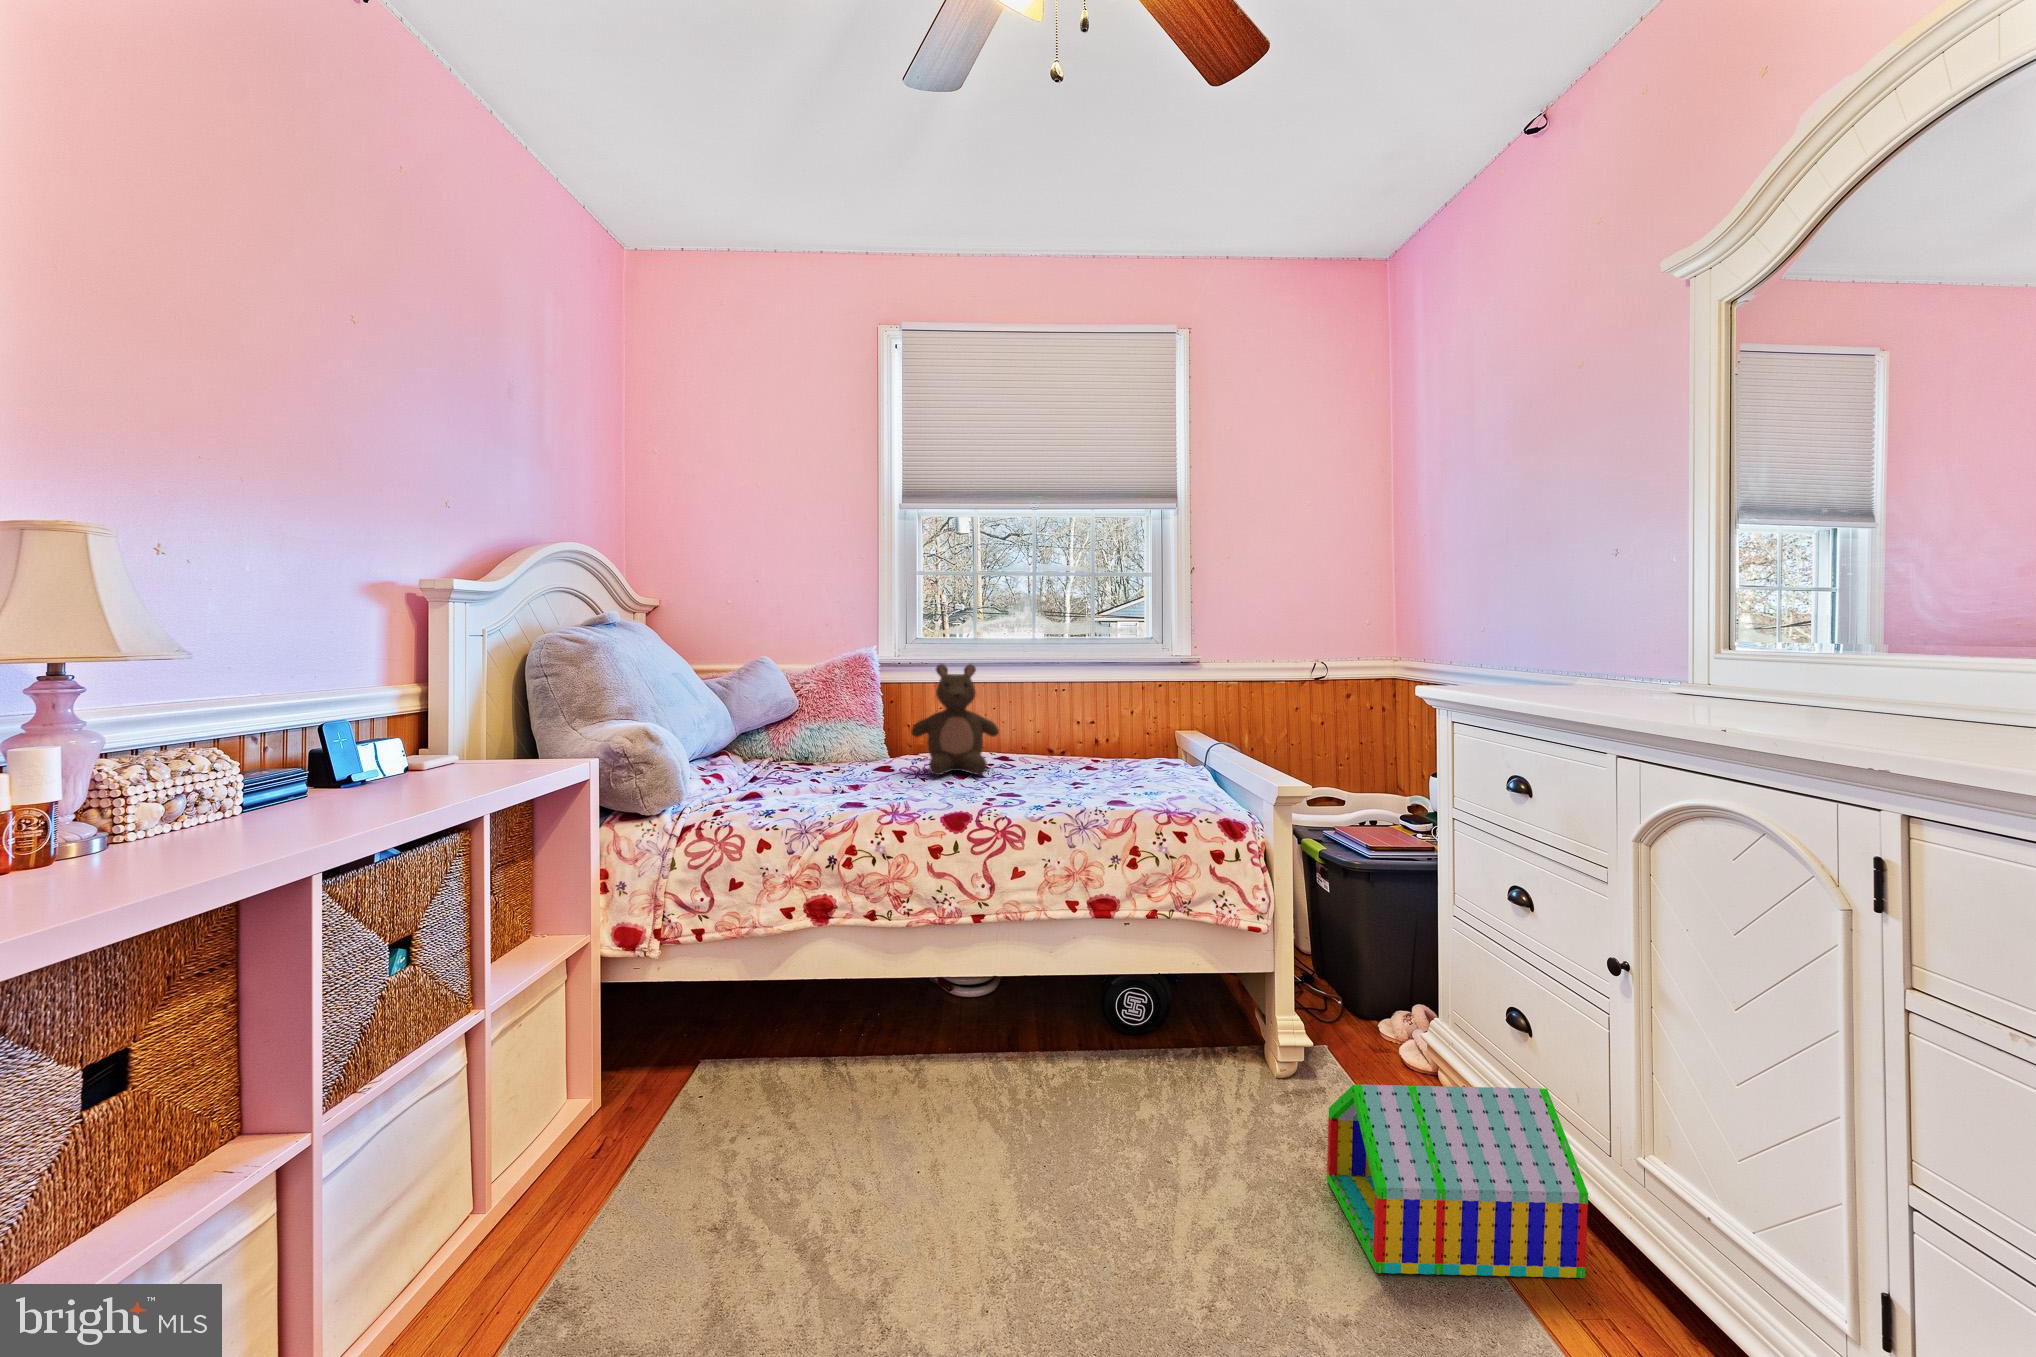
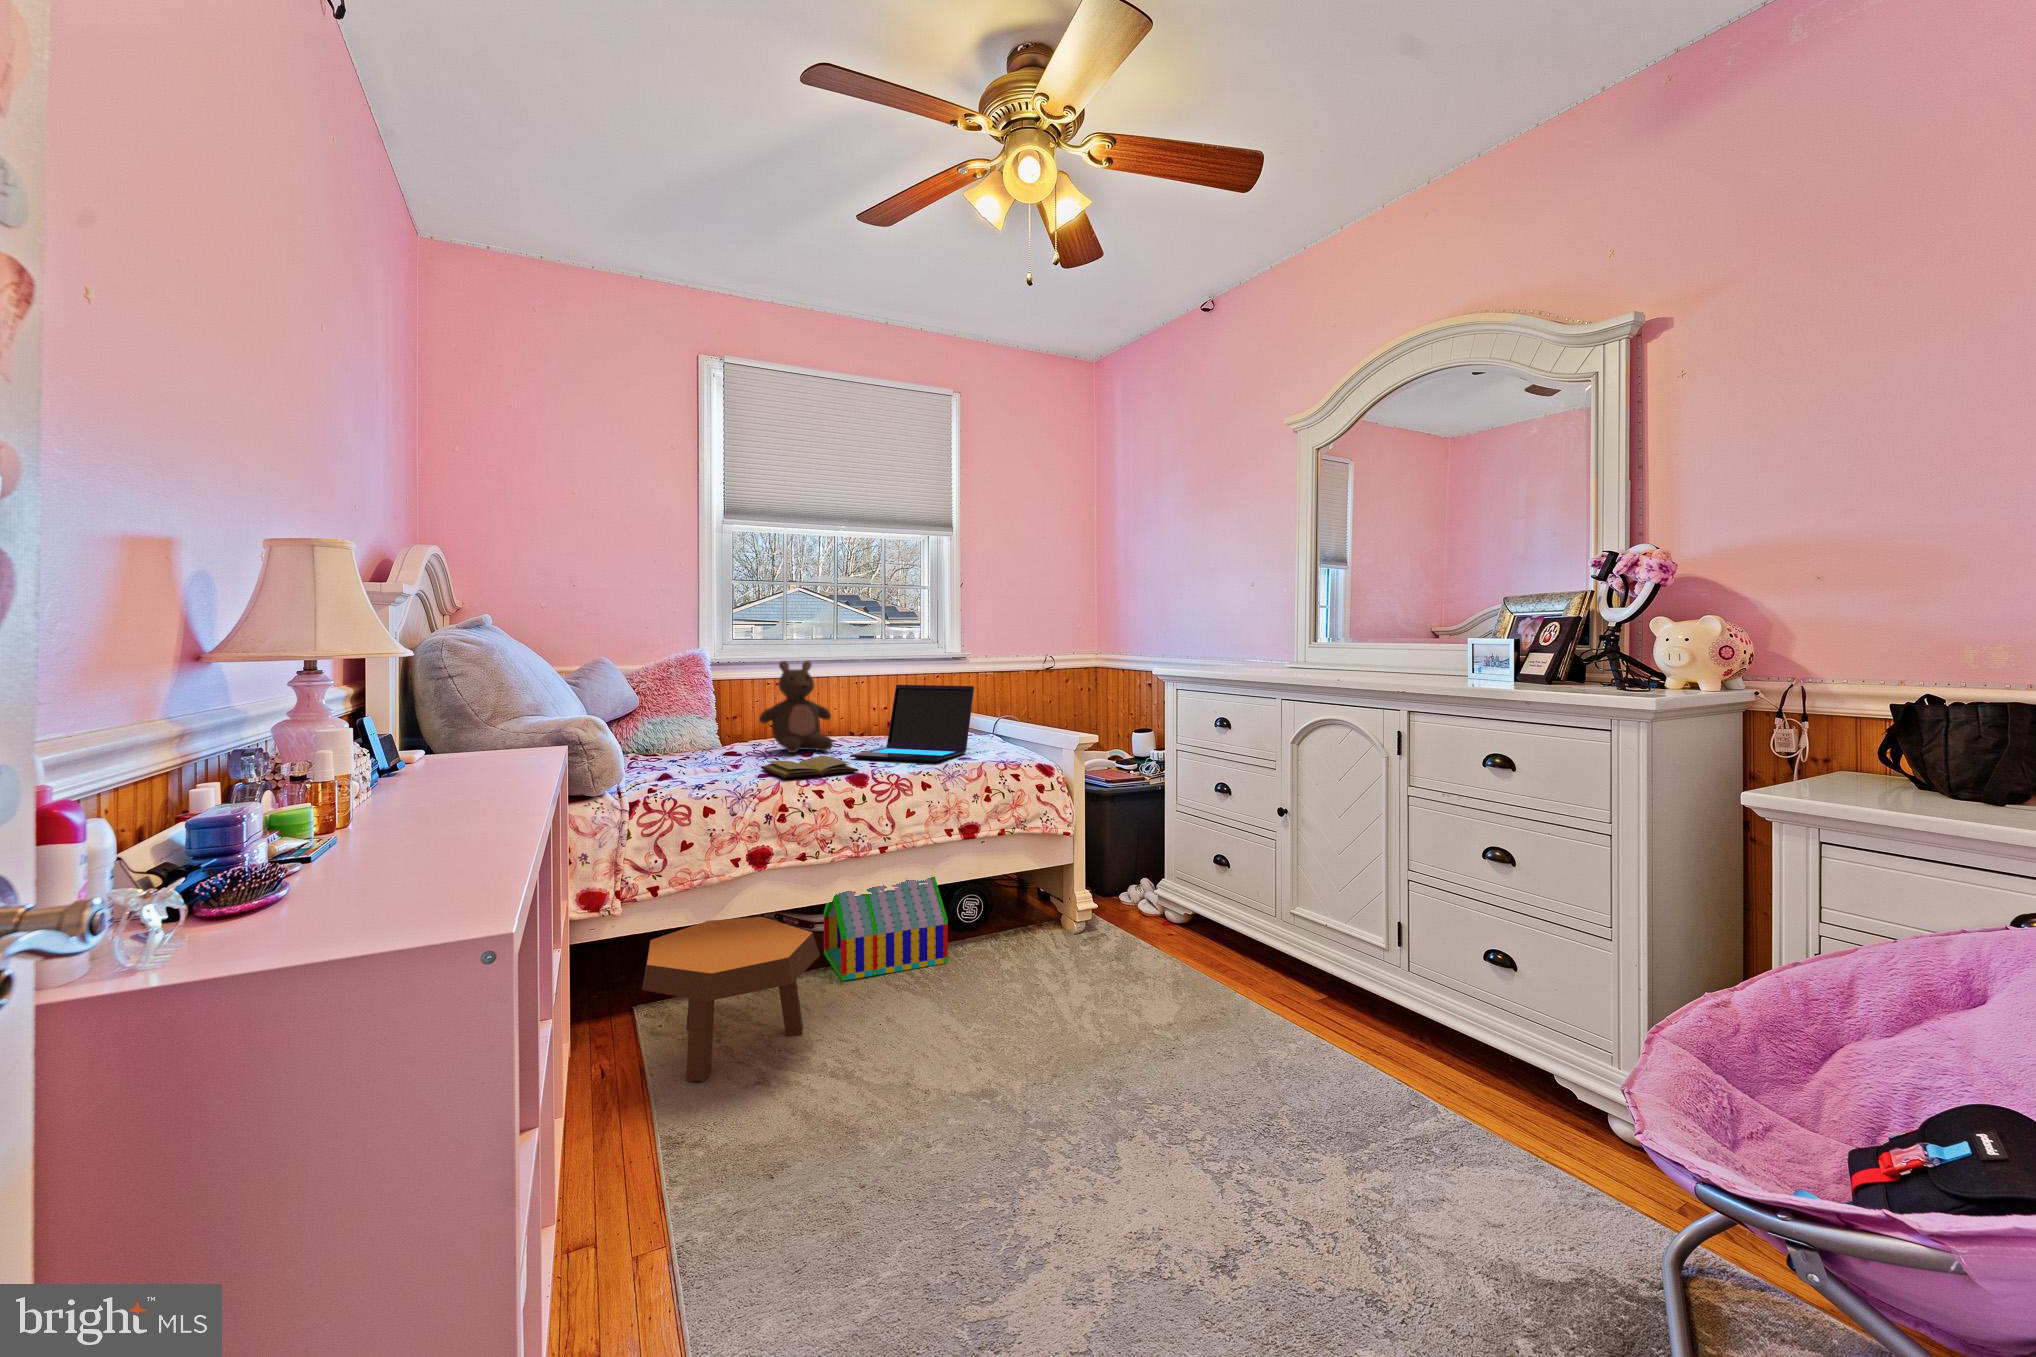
laptop: none [988,697,1157,805] -> present [851,685,974,762]
diary: none [863,784,962,811] -> present [761,756,858,778]
footstool: none [608,979,831,1199] -> present [642,917,820,1081]
toy house: present [1327,1085,1588,1278] -> present [824,876,948,981]

